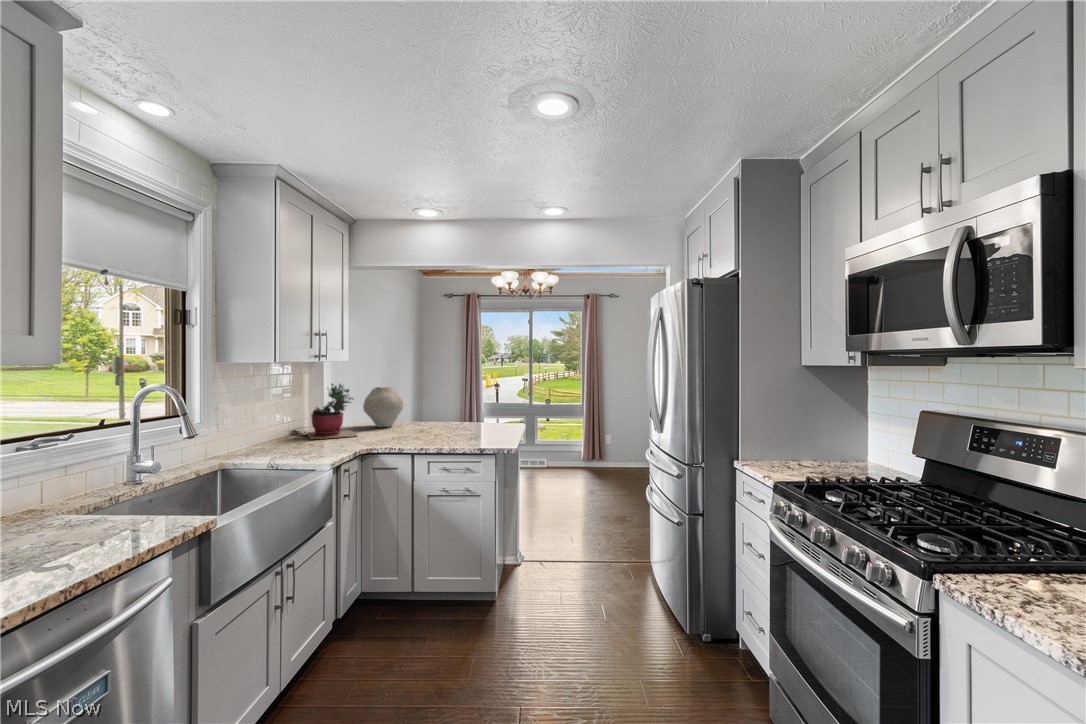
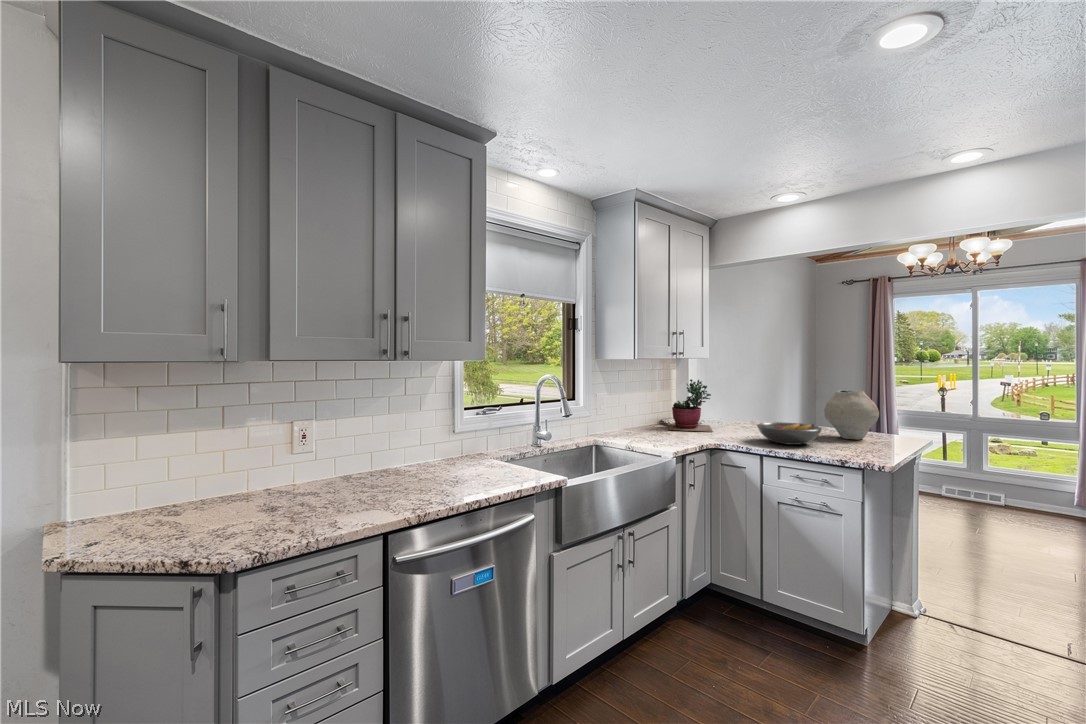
vase: present [363,387,403,427] -> present [824,390,879,440]
fruit bowl: none [405,419,460,440] -> present [757,422,822,445]

